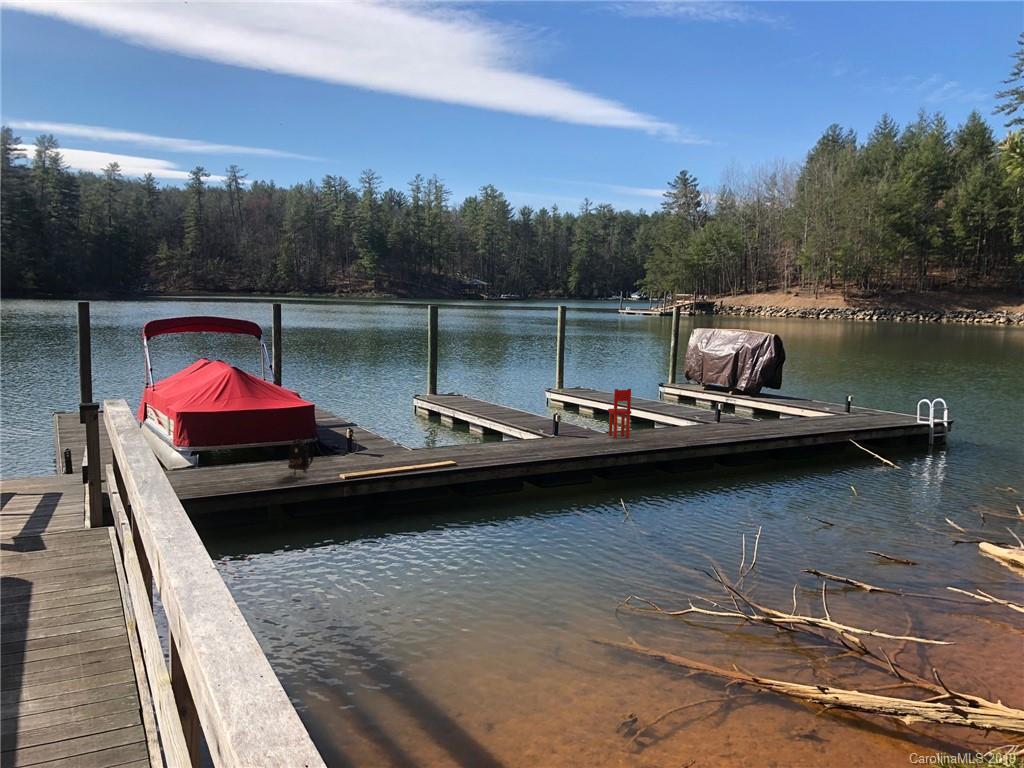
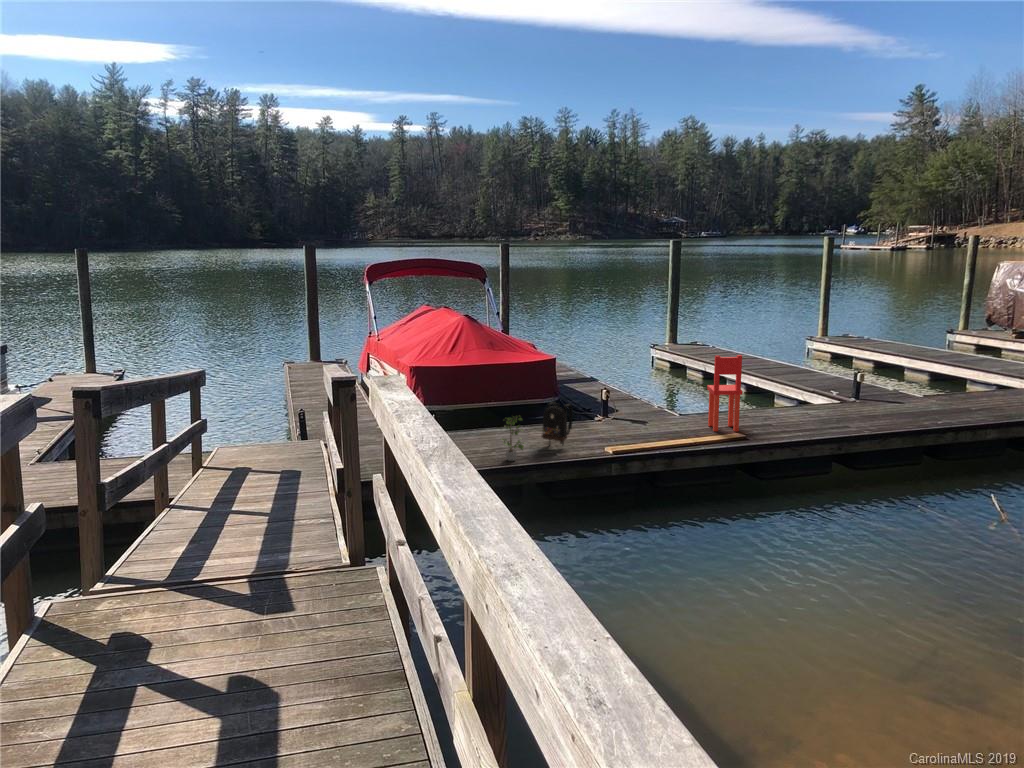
chair: present [608,389,631,438] -> present [707,355,742,431]
potted plant: none [251,448,274,486] -> present [501,416,525,461]

